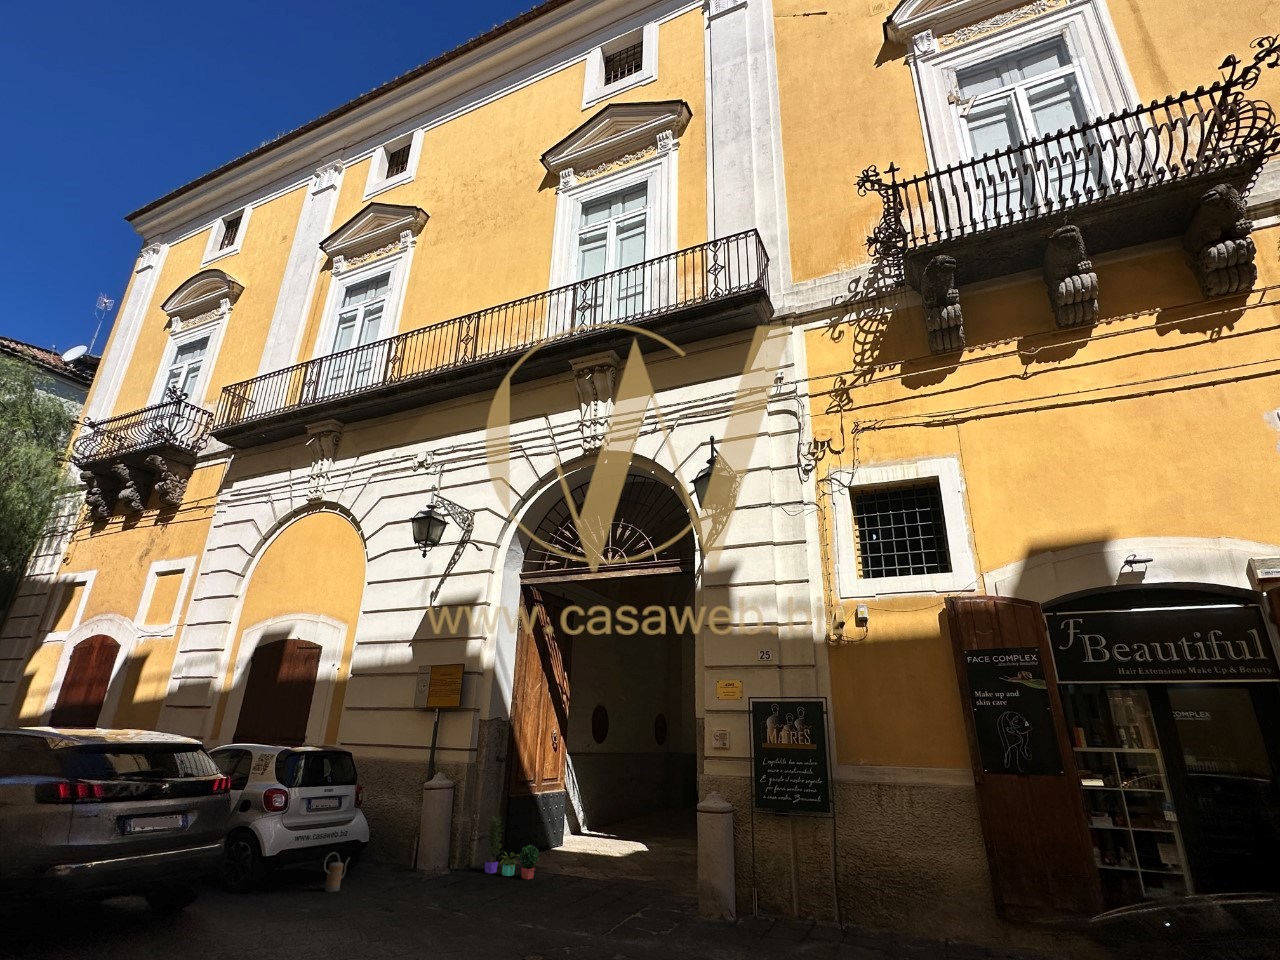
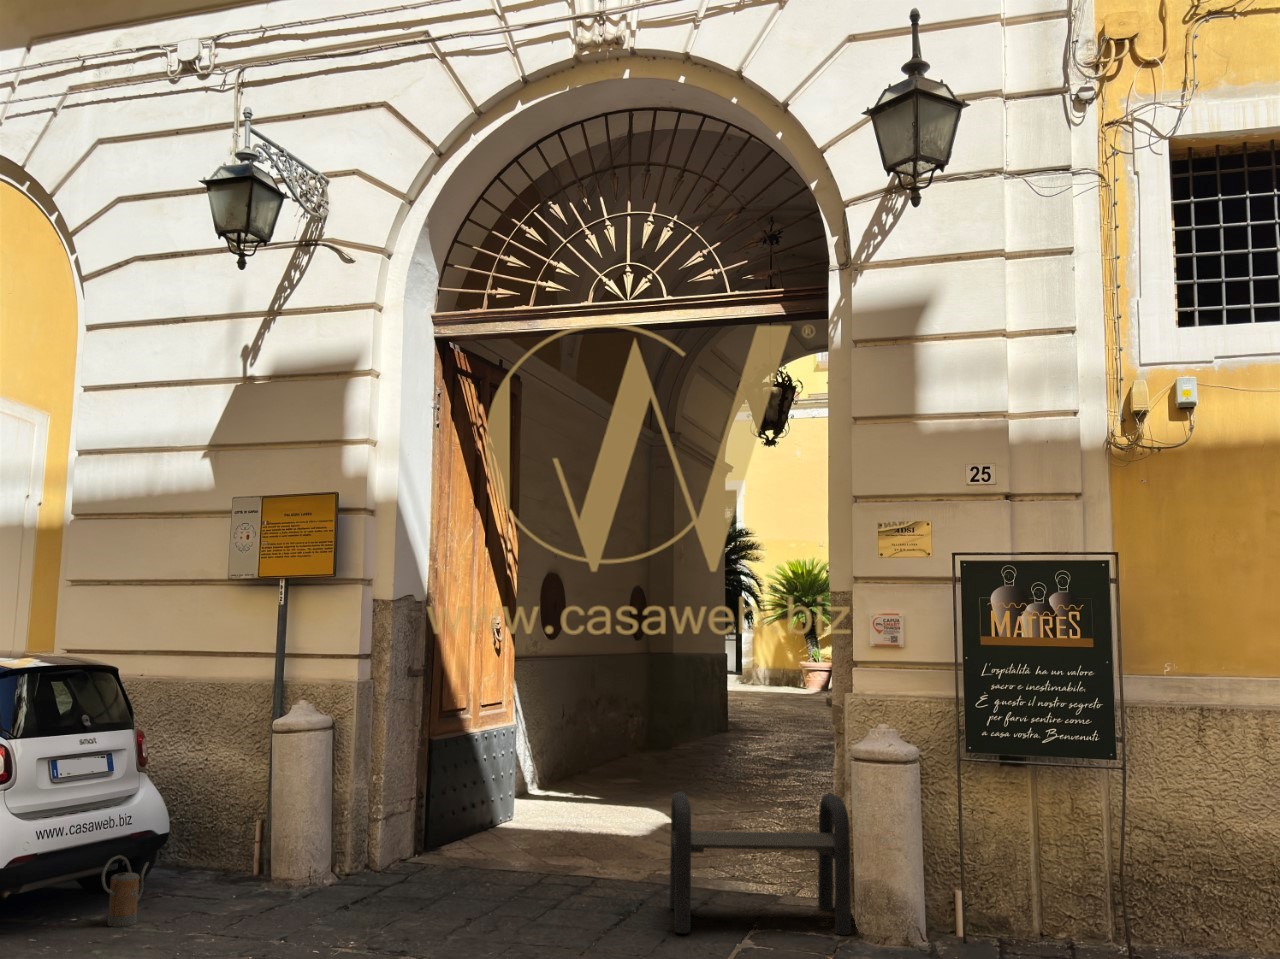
potted plant: present [484,816,539,880] -> none [395,772,511,883]
bench: none [603,827,698,913] -> present [670,791,851,935]

